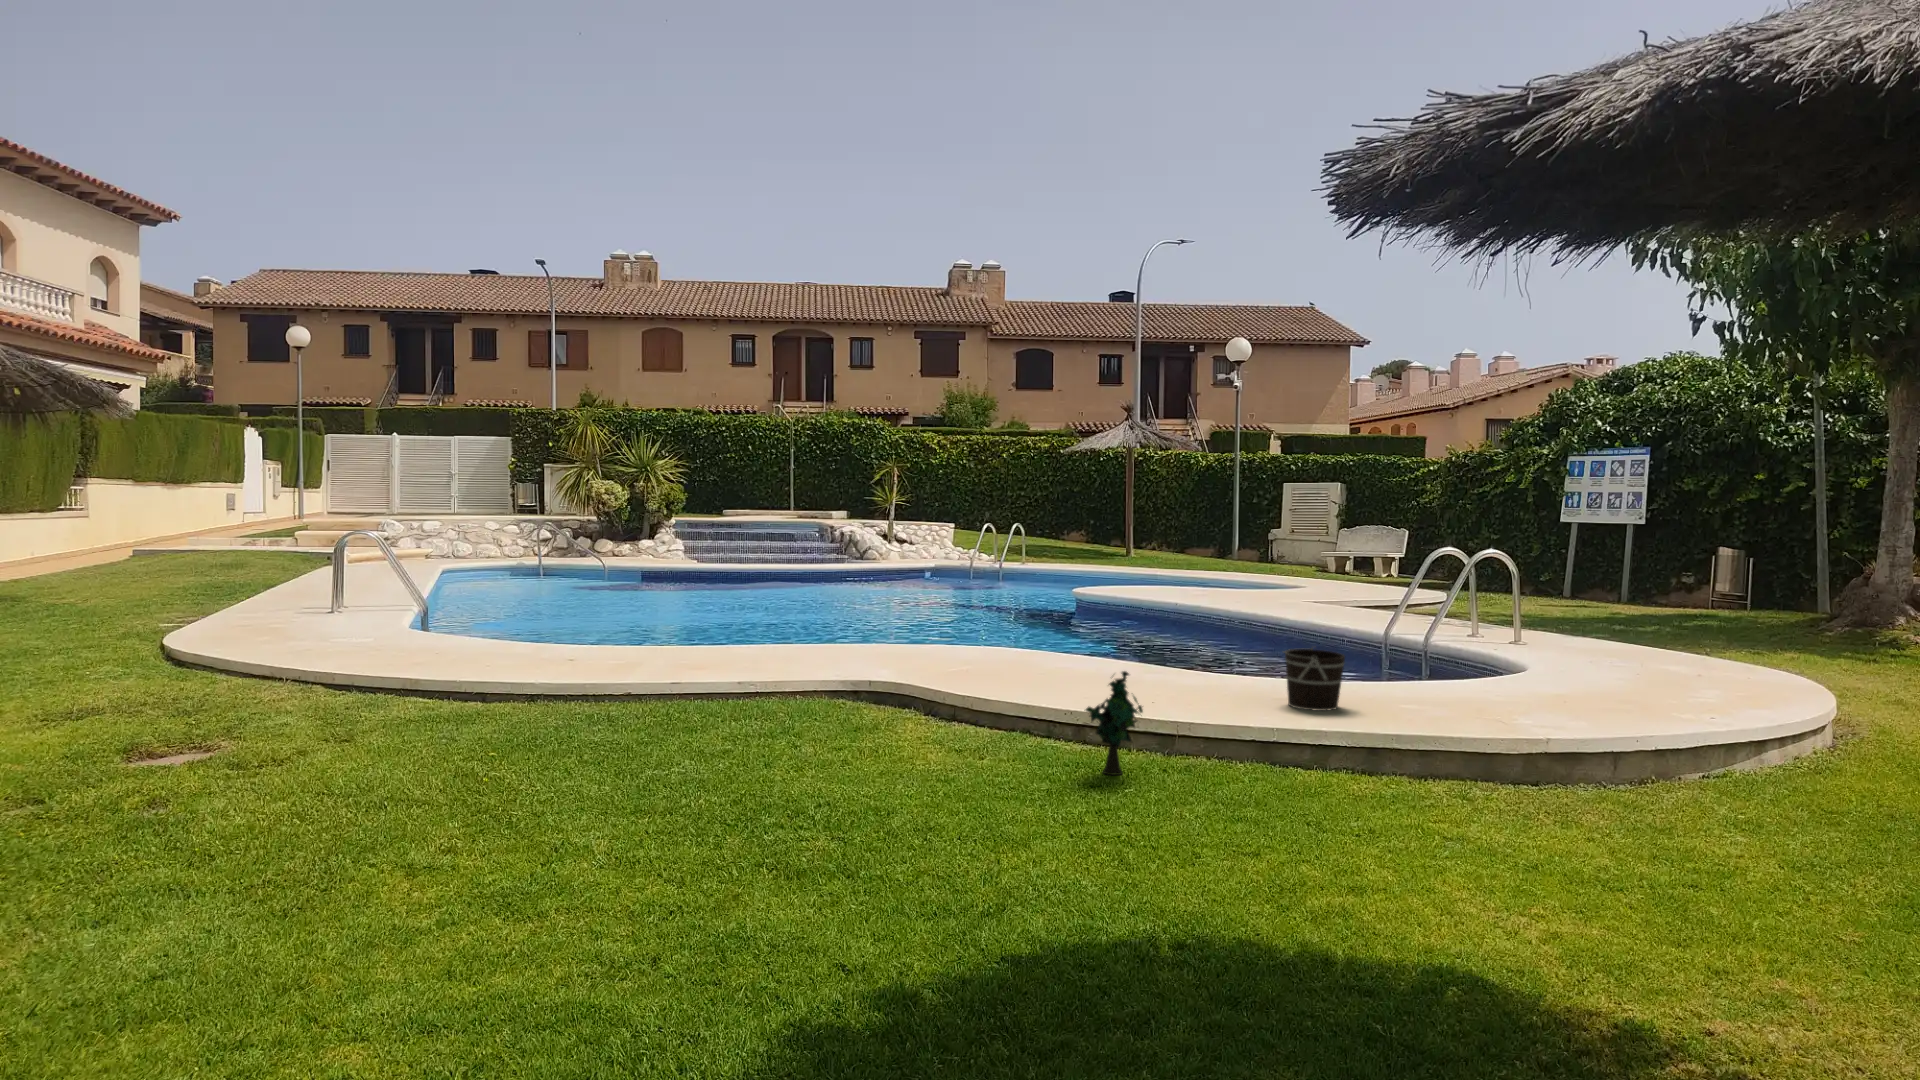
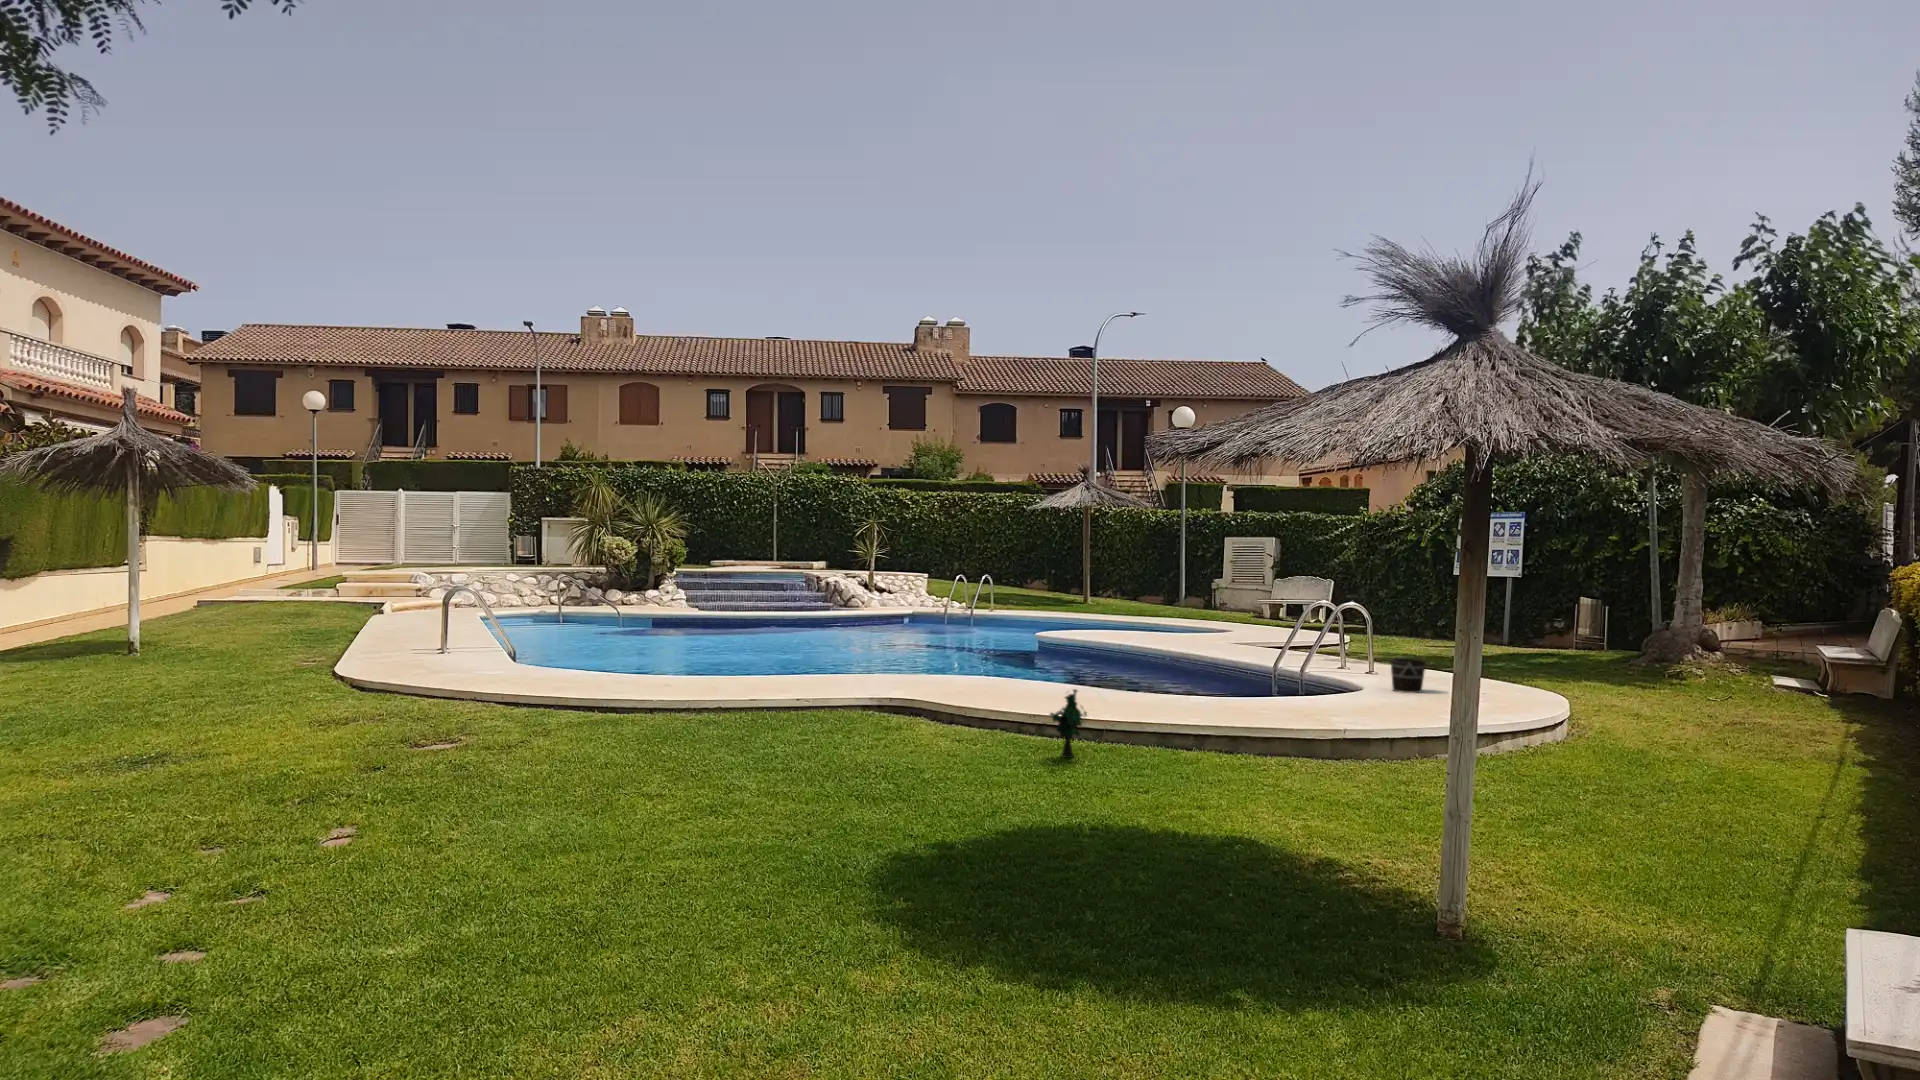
bucket: present [1284,648,1345,711] -> present [1390,658,1426,693]

